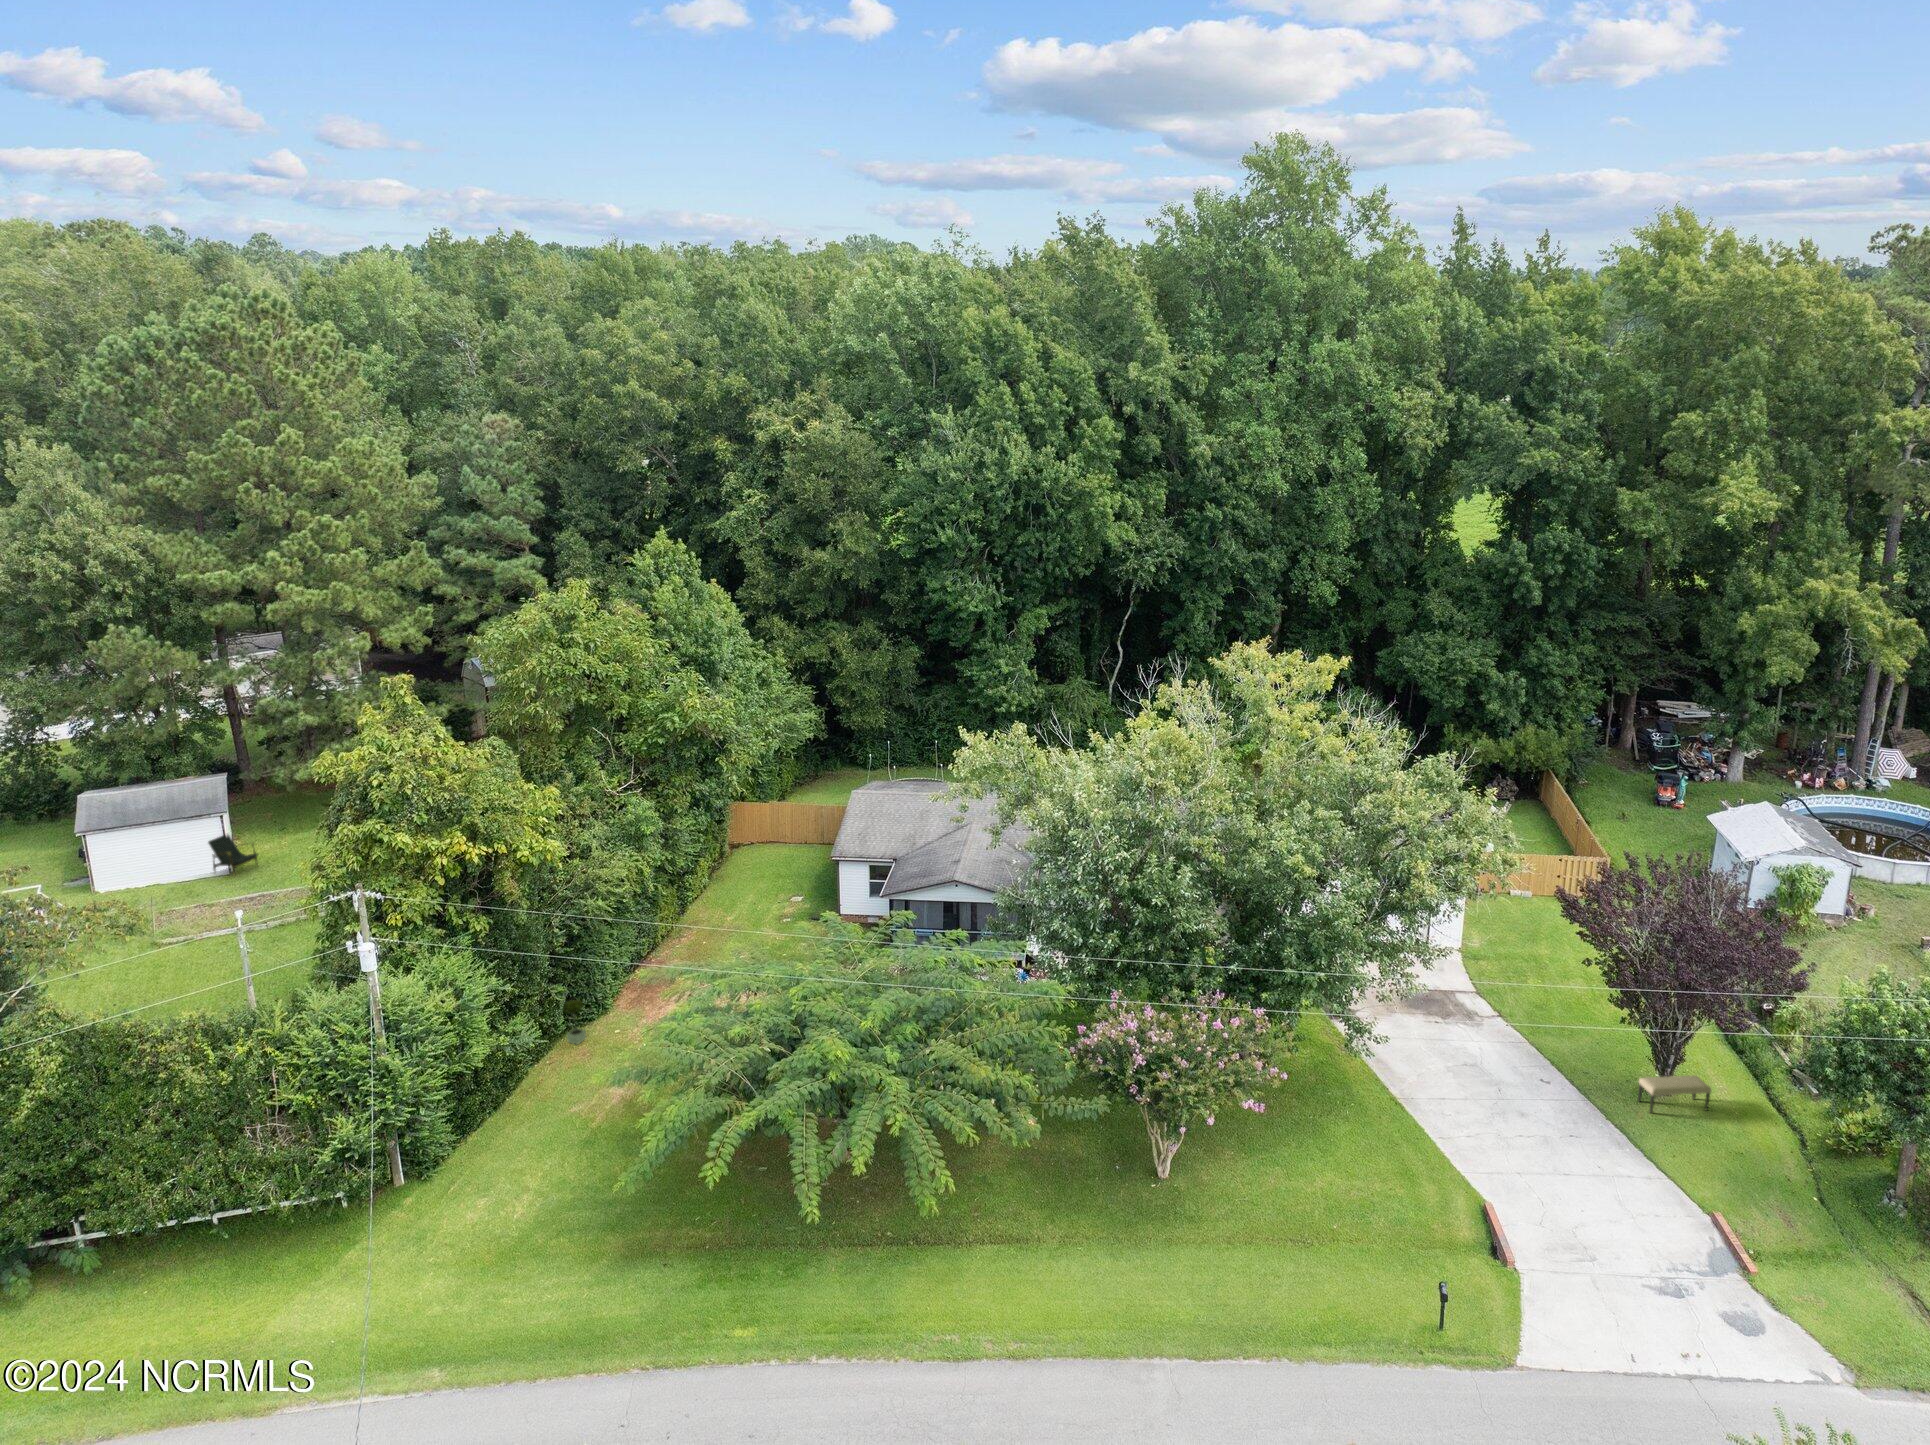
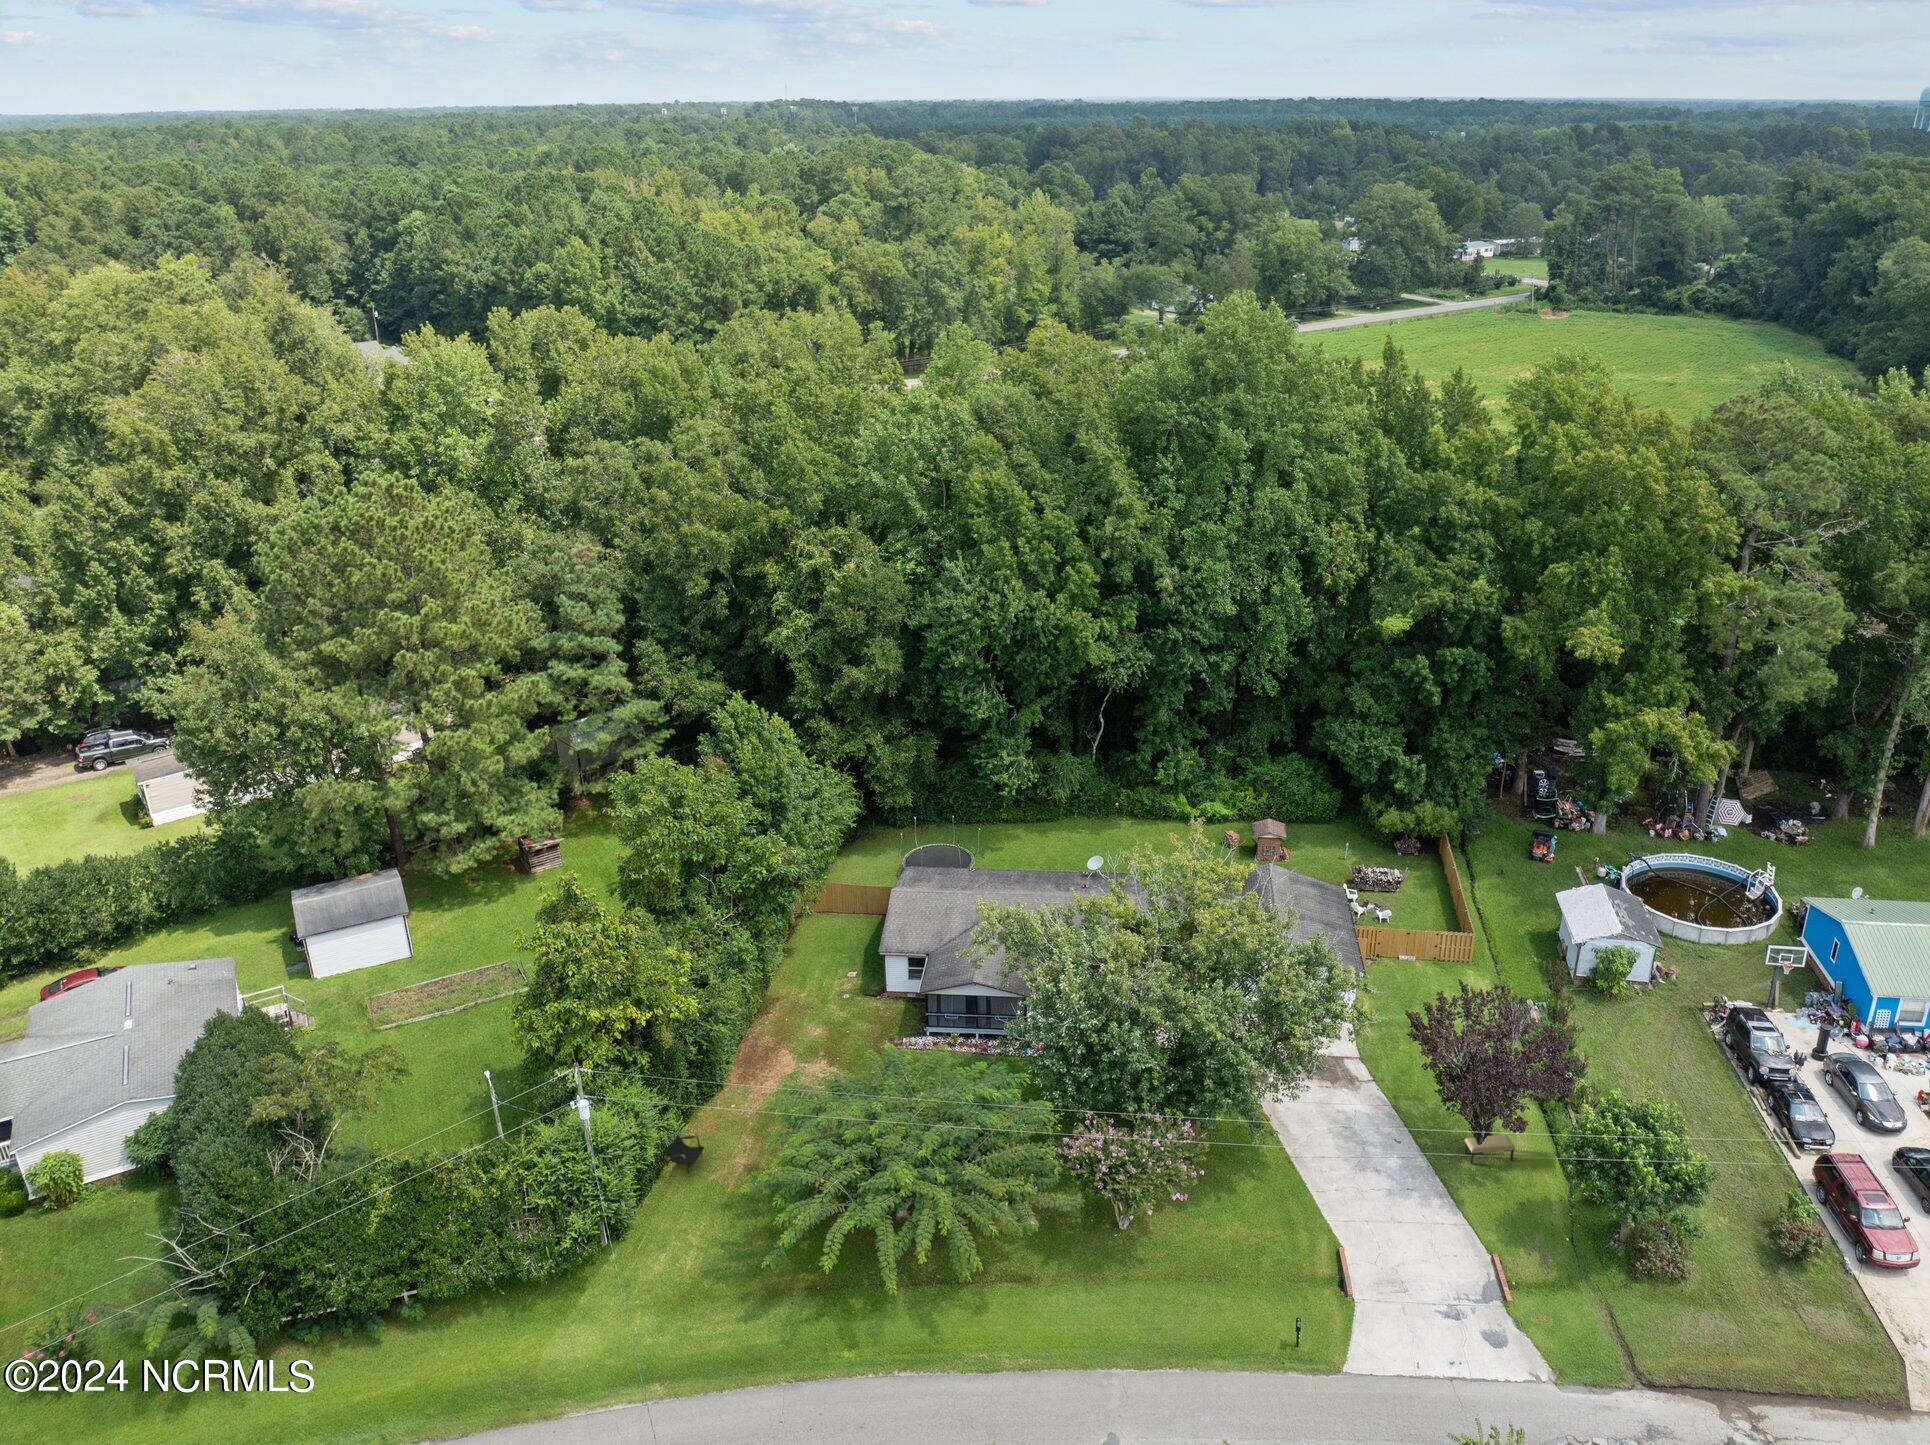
lounge chair: present [208,835,258,875] -> present [665,1135,704,1176]
potted tree: present [563,1000,586,1044] -> none [697,1086,715,1117]

